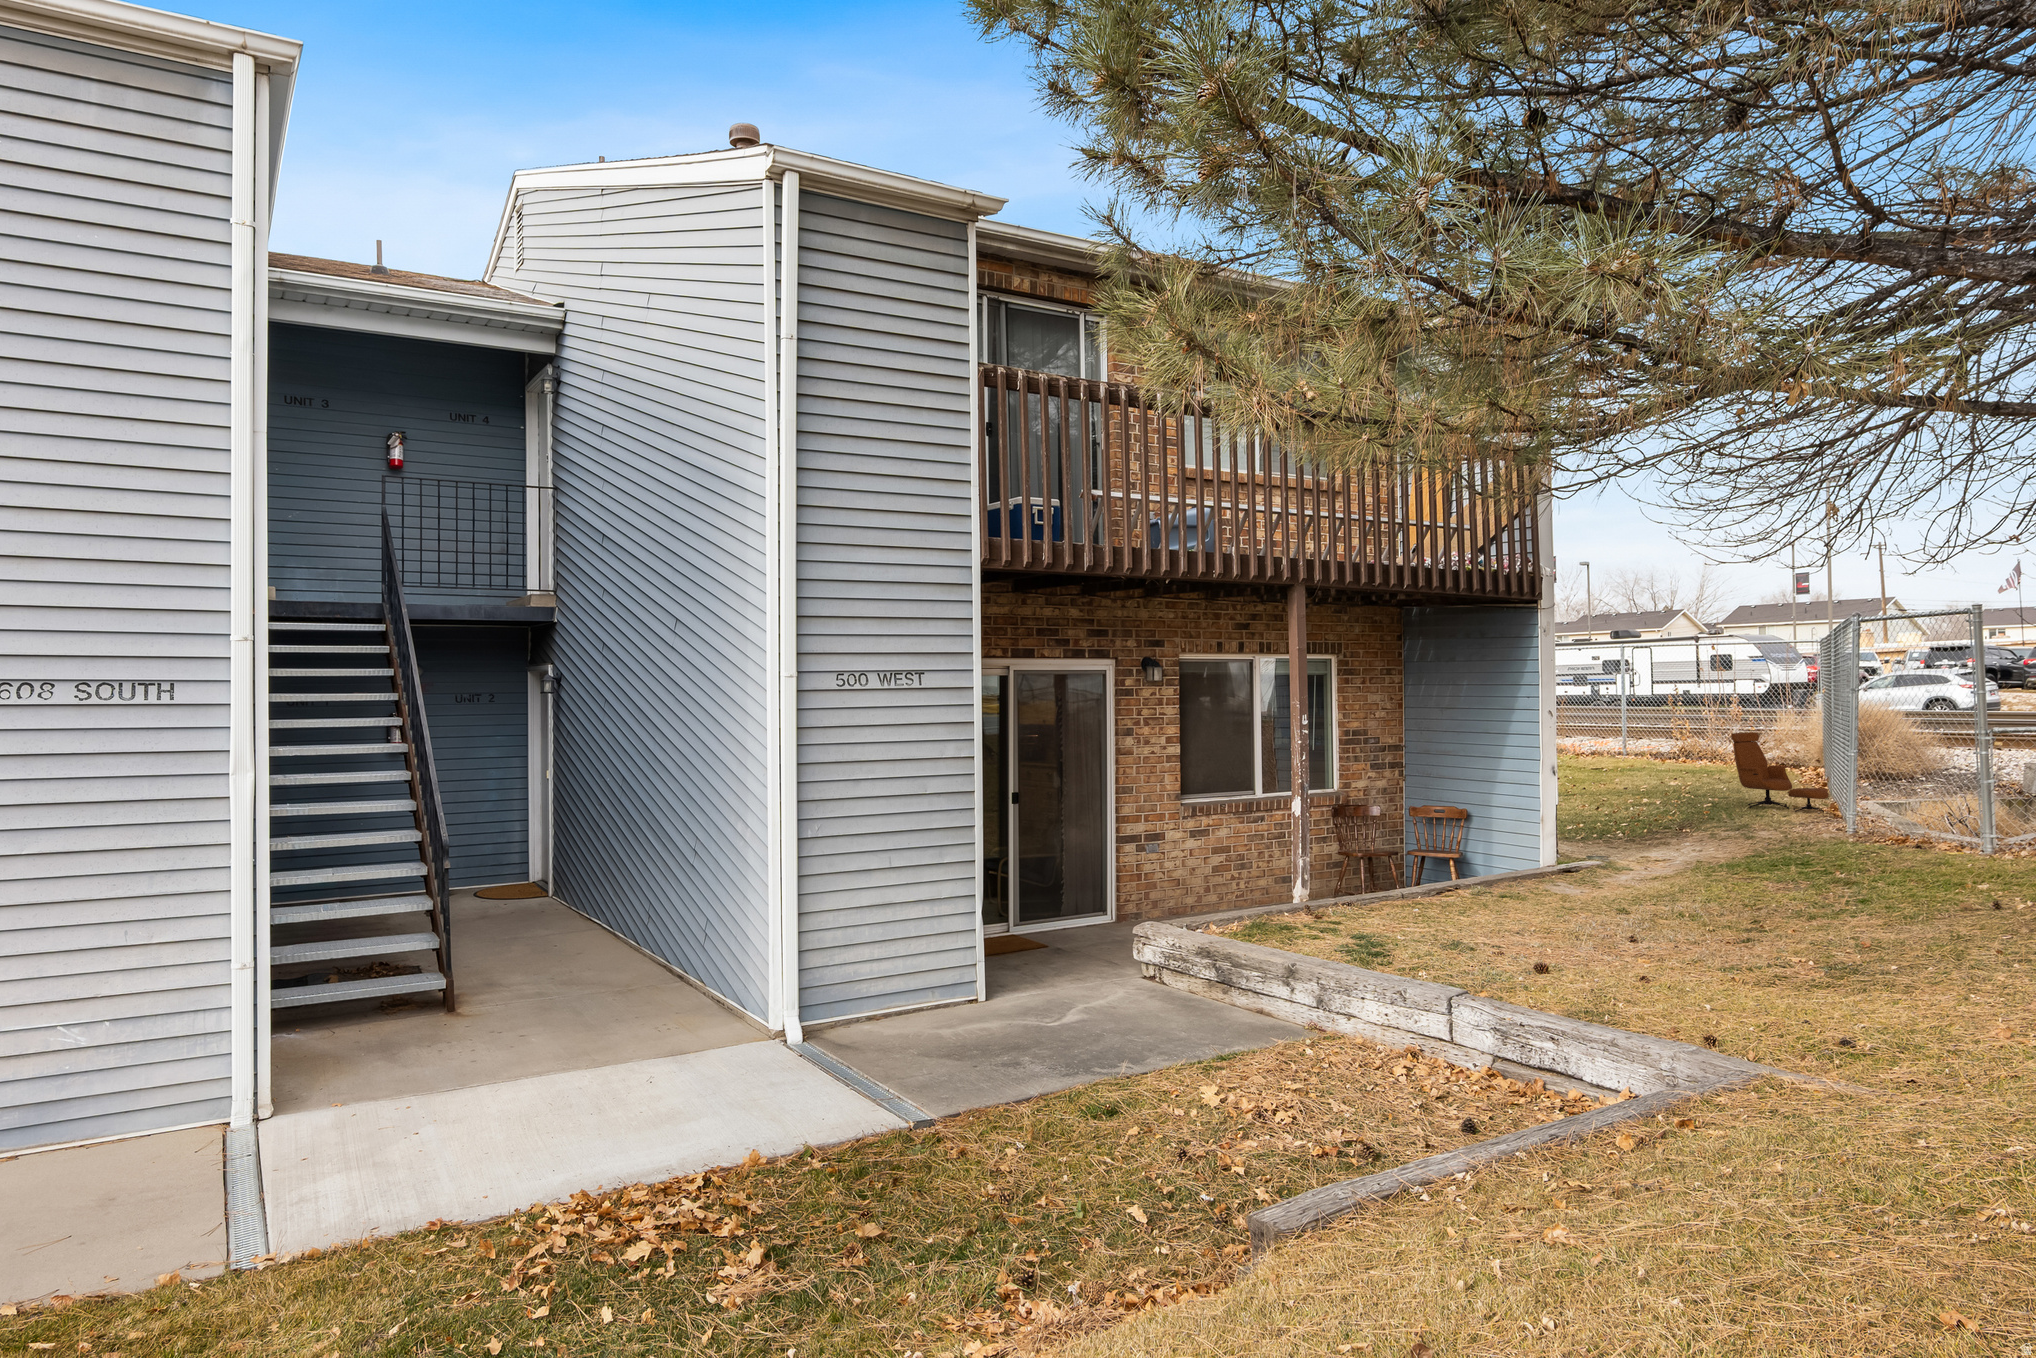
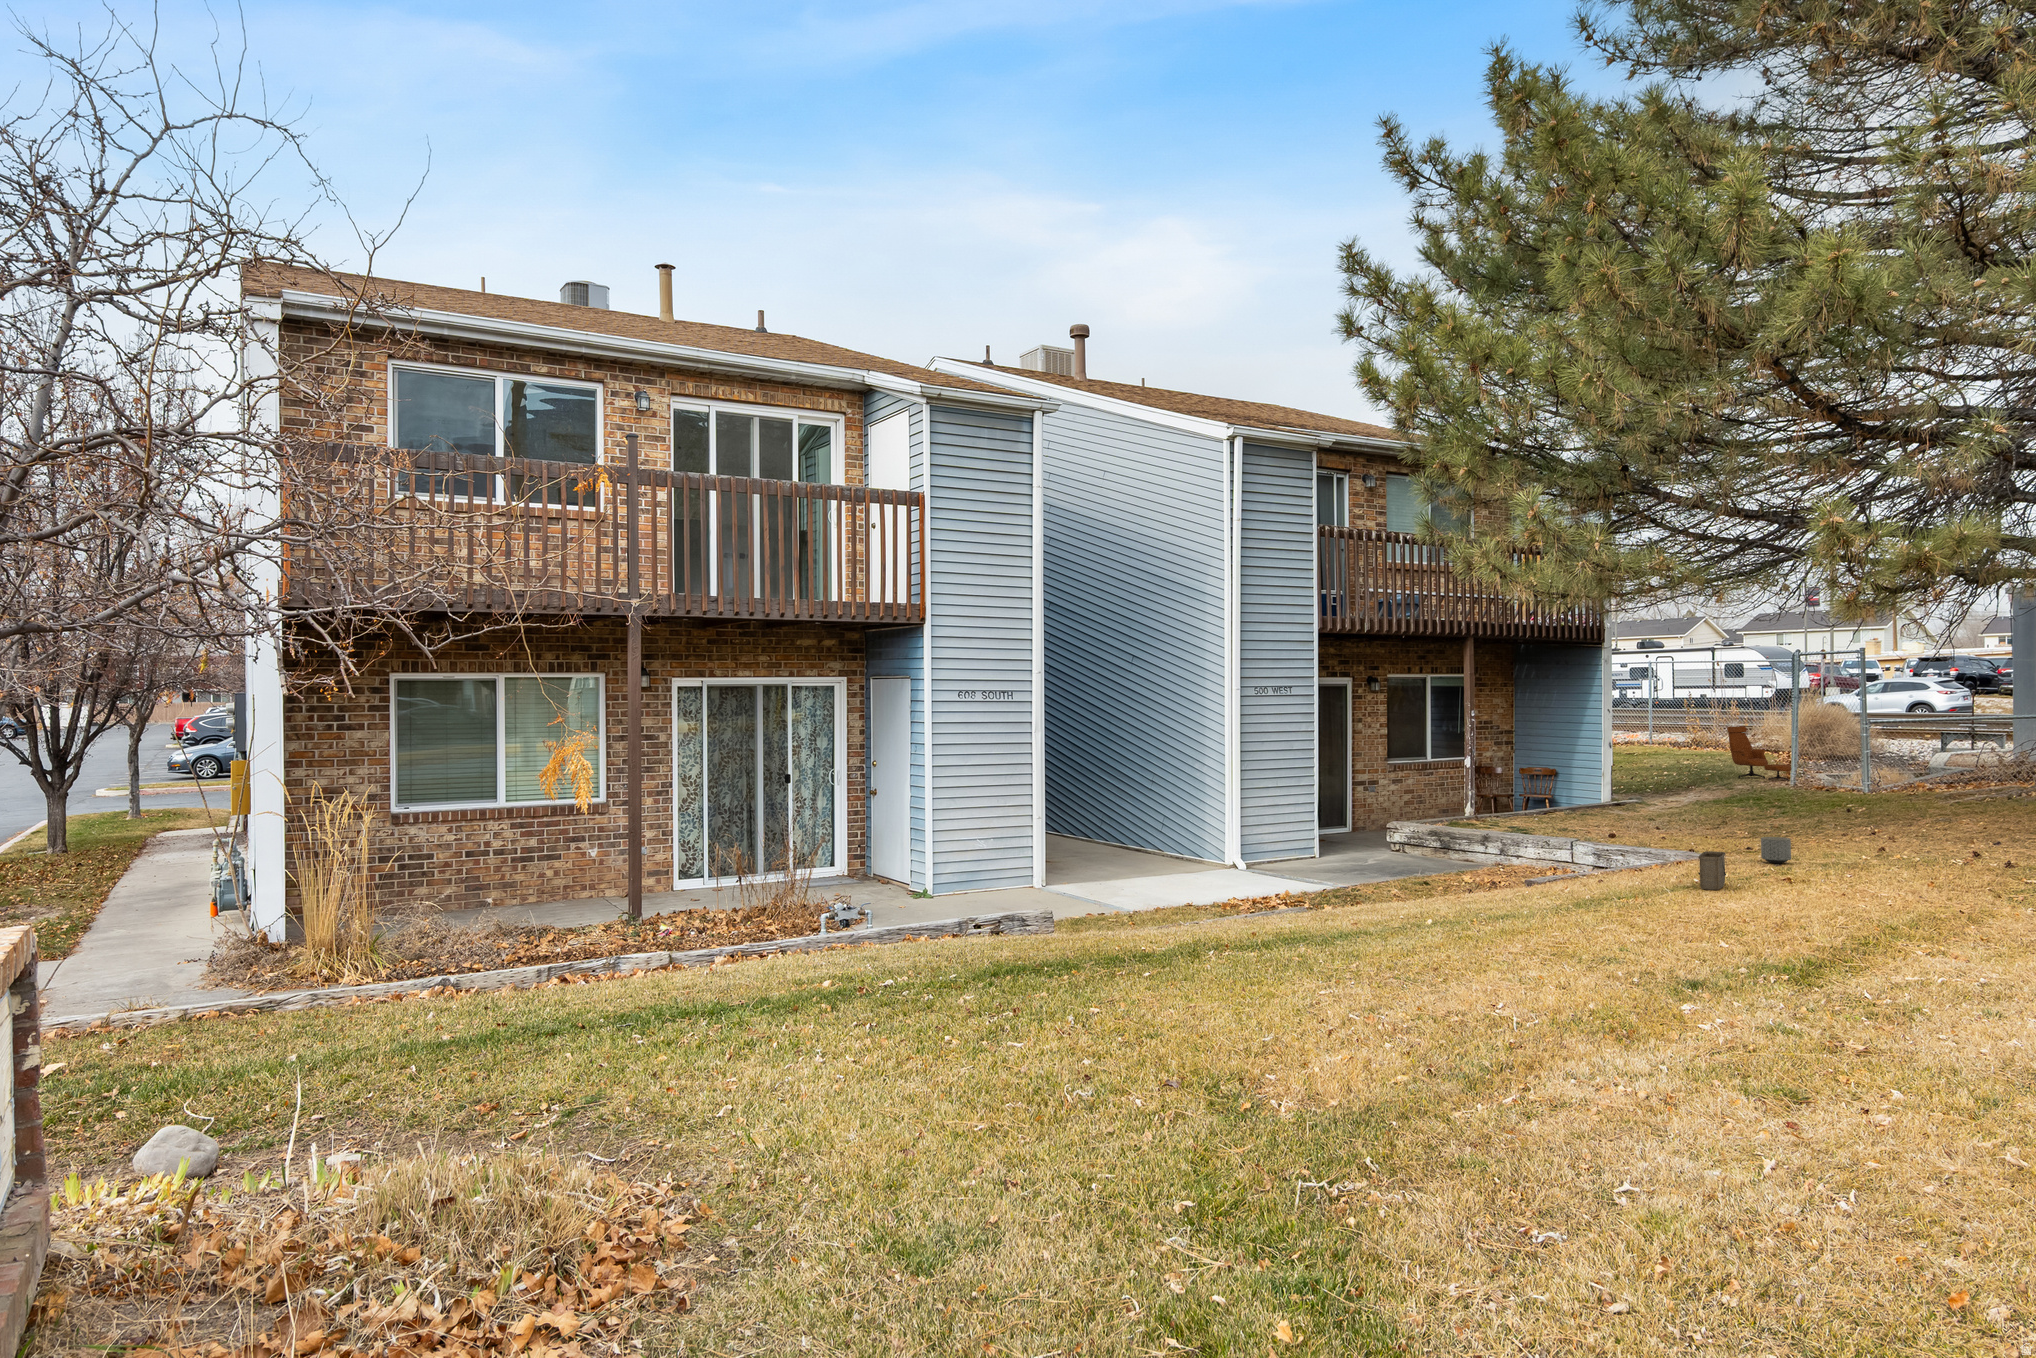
planter: none [1889,1024,1972,1099] -> present [1761,837,1791,863]
basket: none [1757,1135,1849,1298] -> present [1698,851,1726,890]

